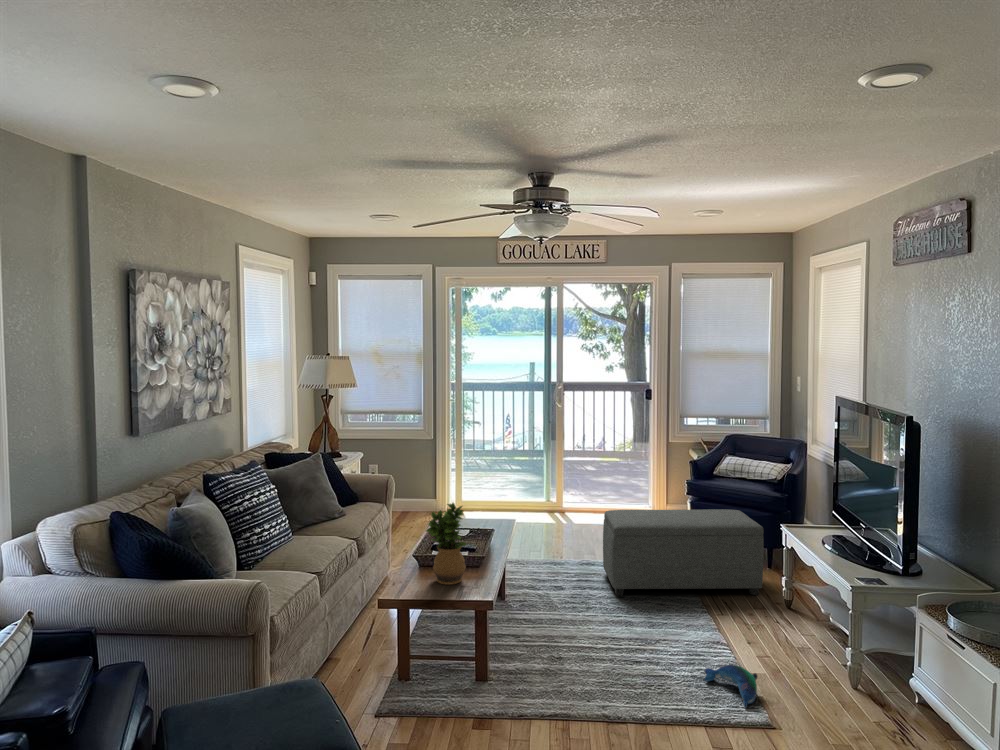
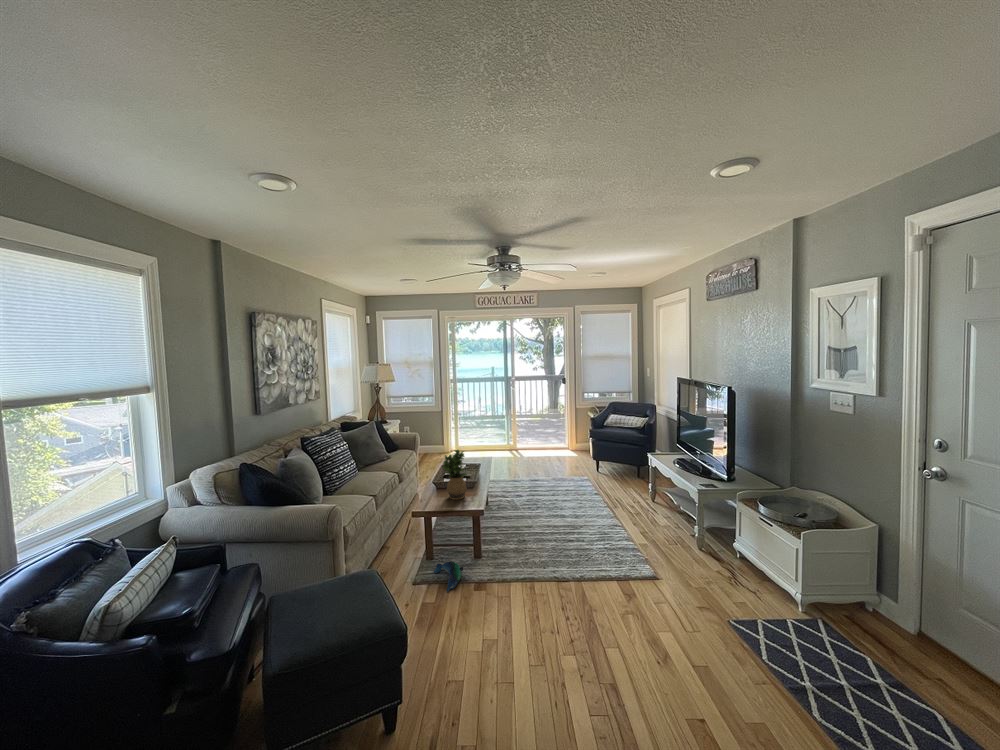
ottoman: present [603,509,764,595] -> none [545,446,638,499]
plush toy: present [704,665,758,707] -> present [434,561,463,592]

